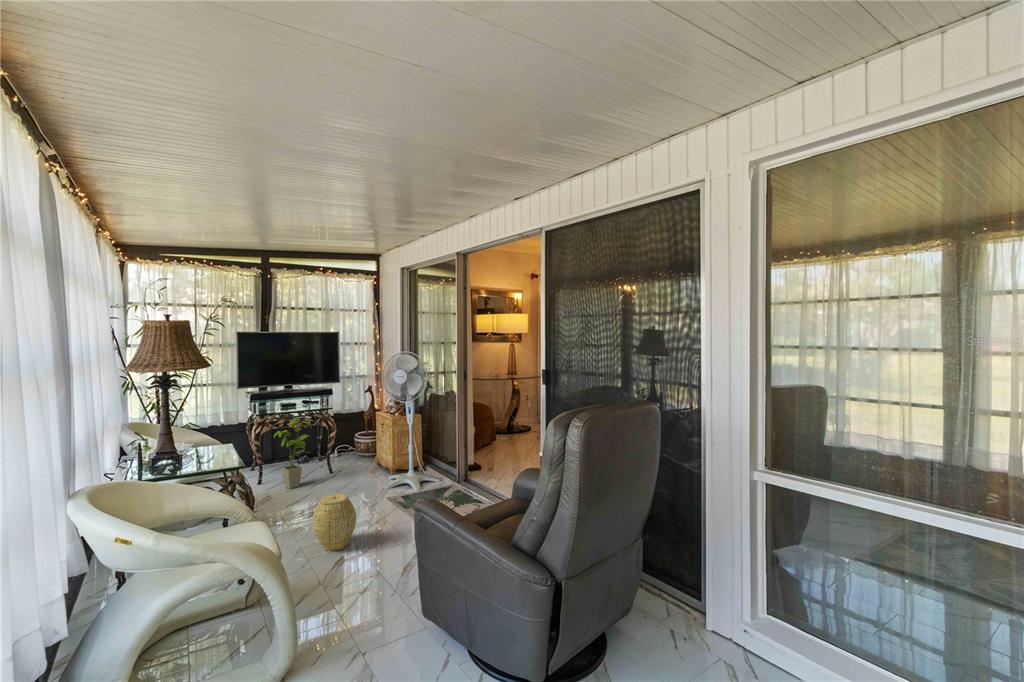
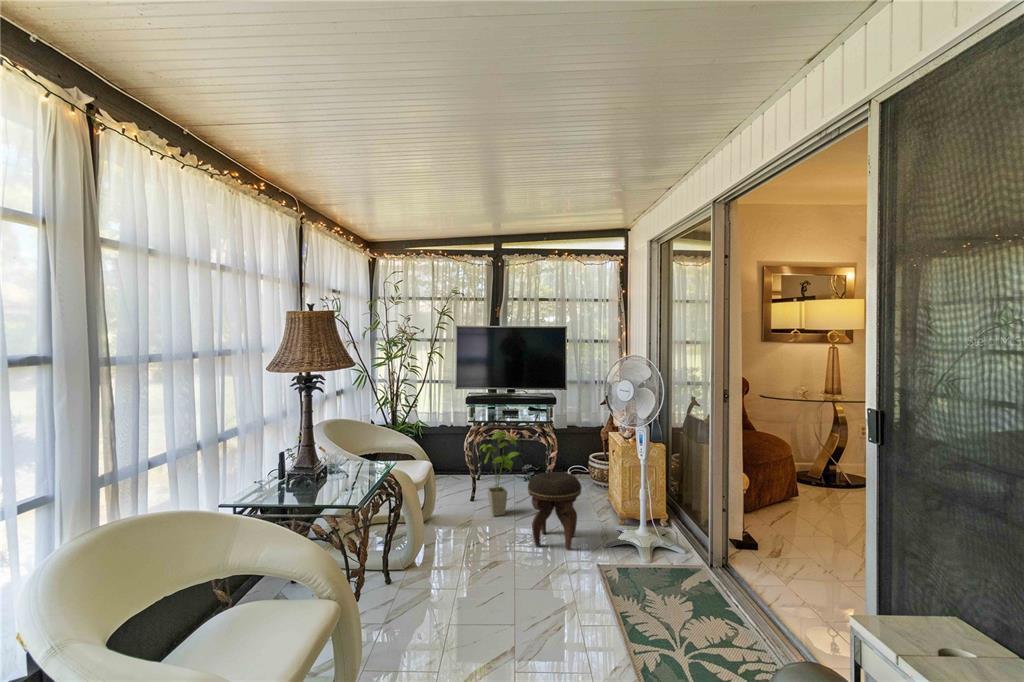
footstool: none [329,441,371,498] -> present [528,472,581,550]
woven basket: present [313,494,356,551] -> none [453,559,514,649]

